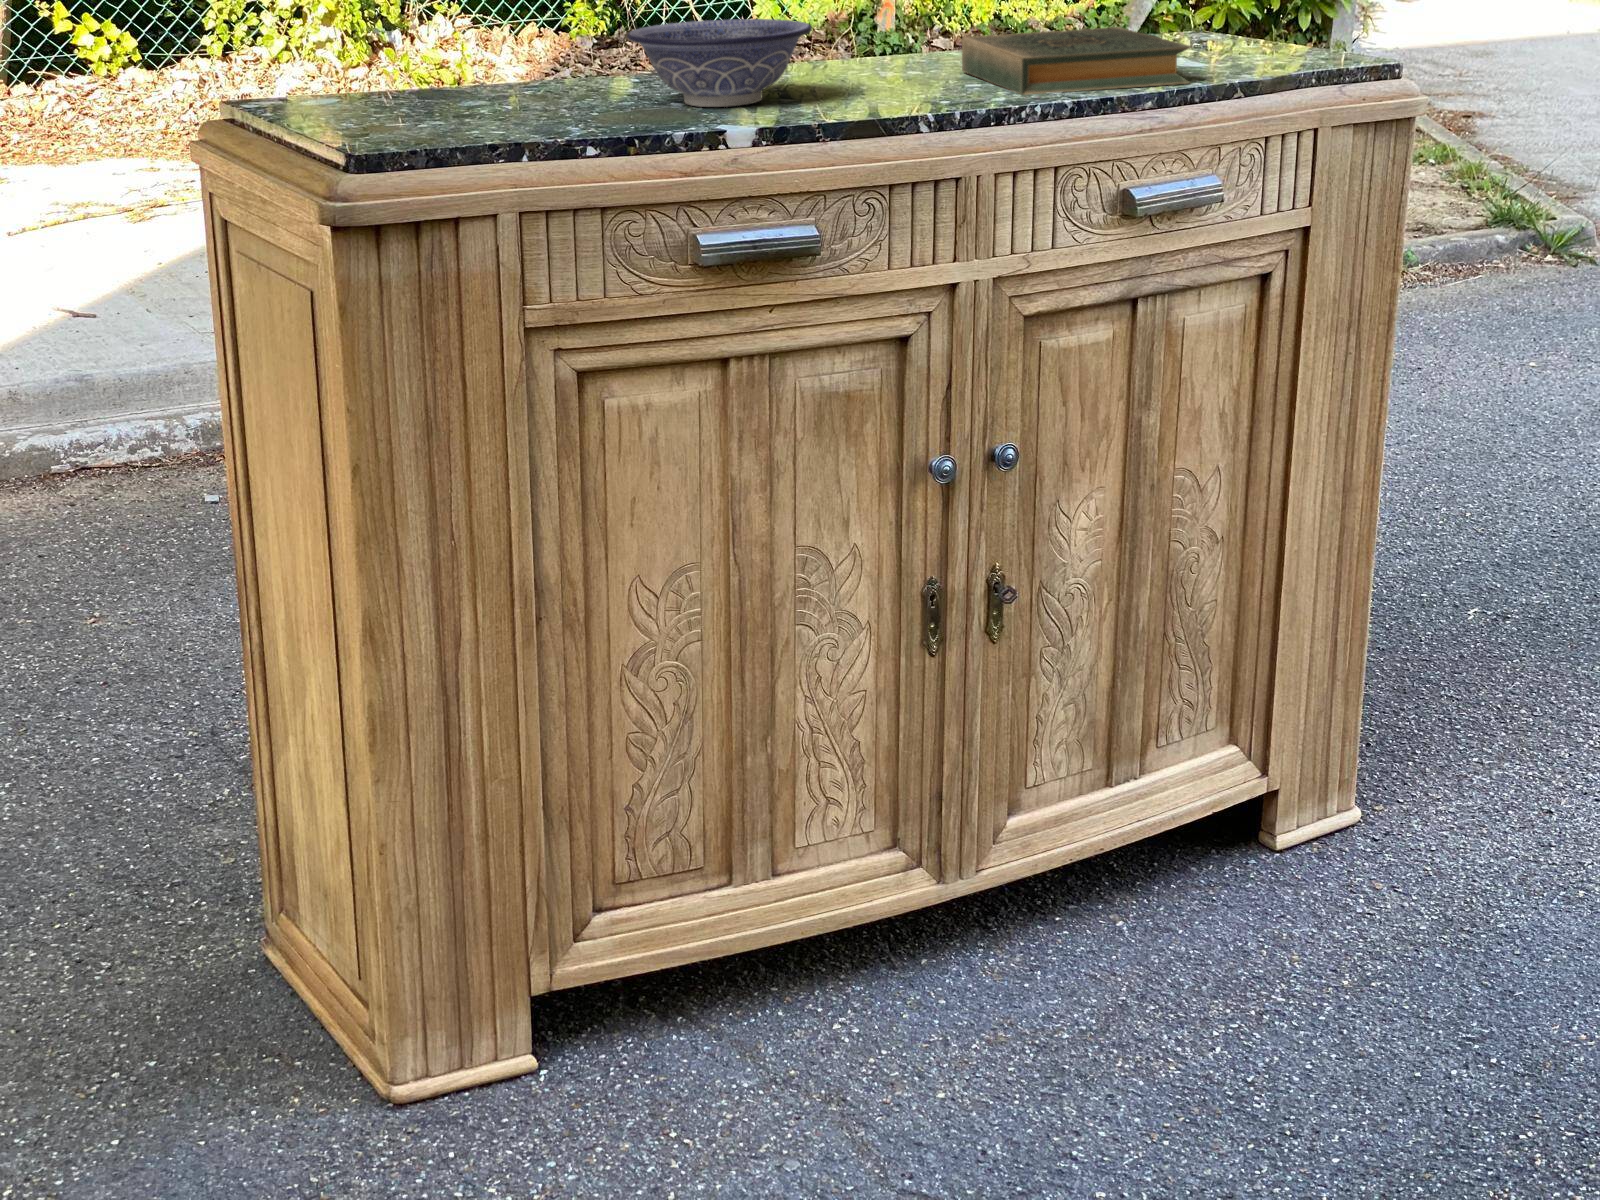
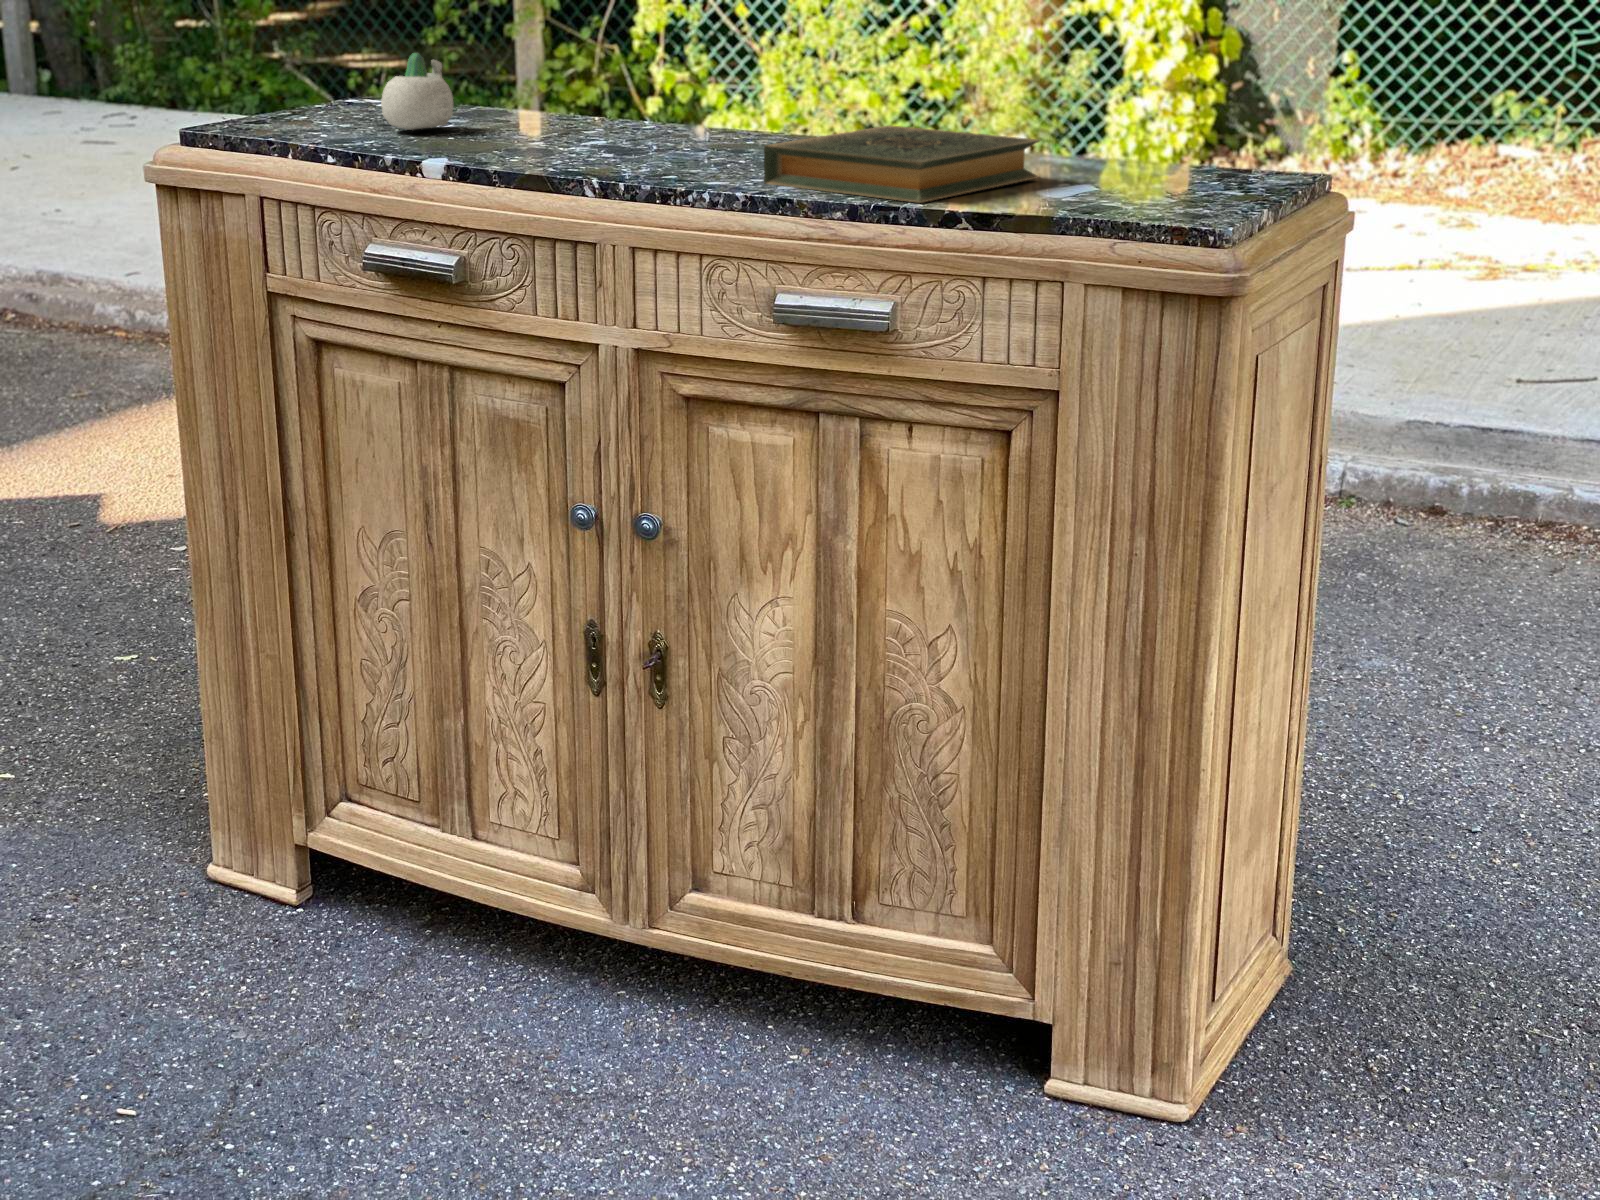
decorative bowl: present [627,19,812,107] -> none [502,70,679,151]
succulent planter: none [459,31,537,119] -> present [381,53,453,130]

